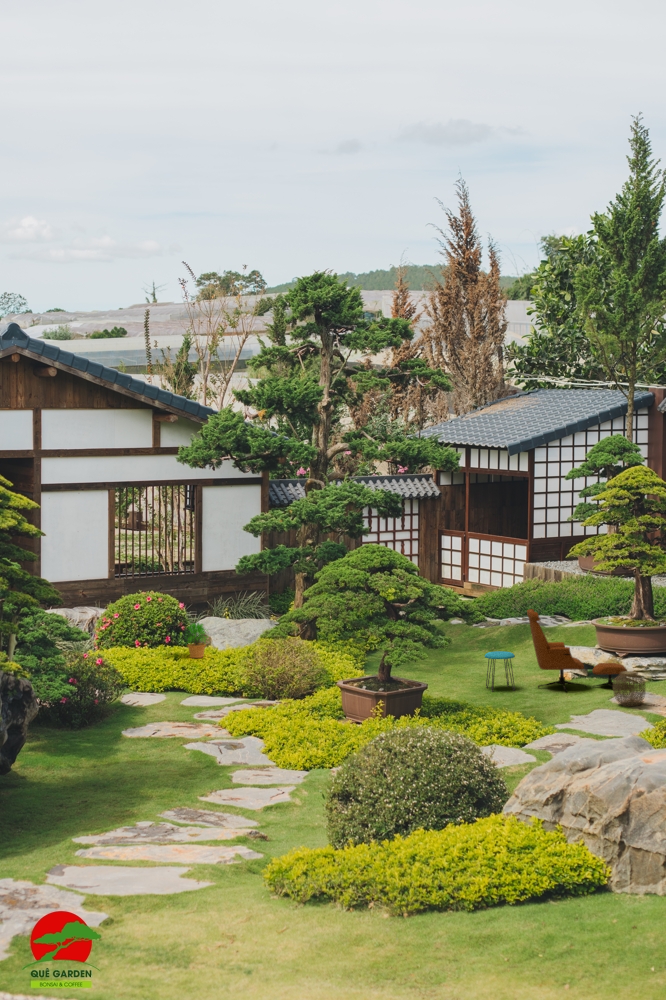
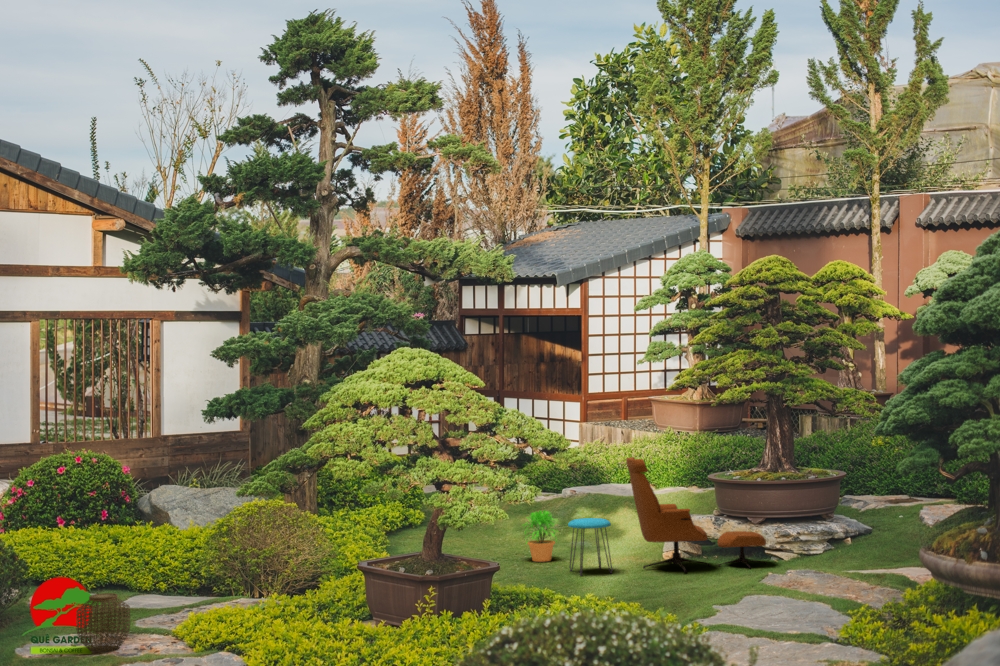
potted plant: present [186,623,208,658] -> present [525,511,556,562]
woven basket: present [613,671,645,706] -> present [76,593,130,652]

